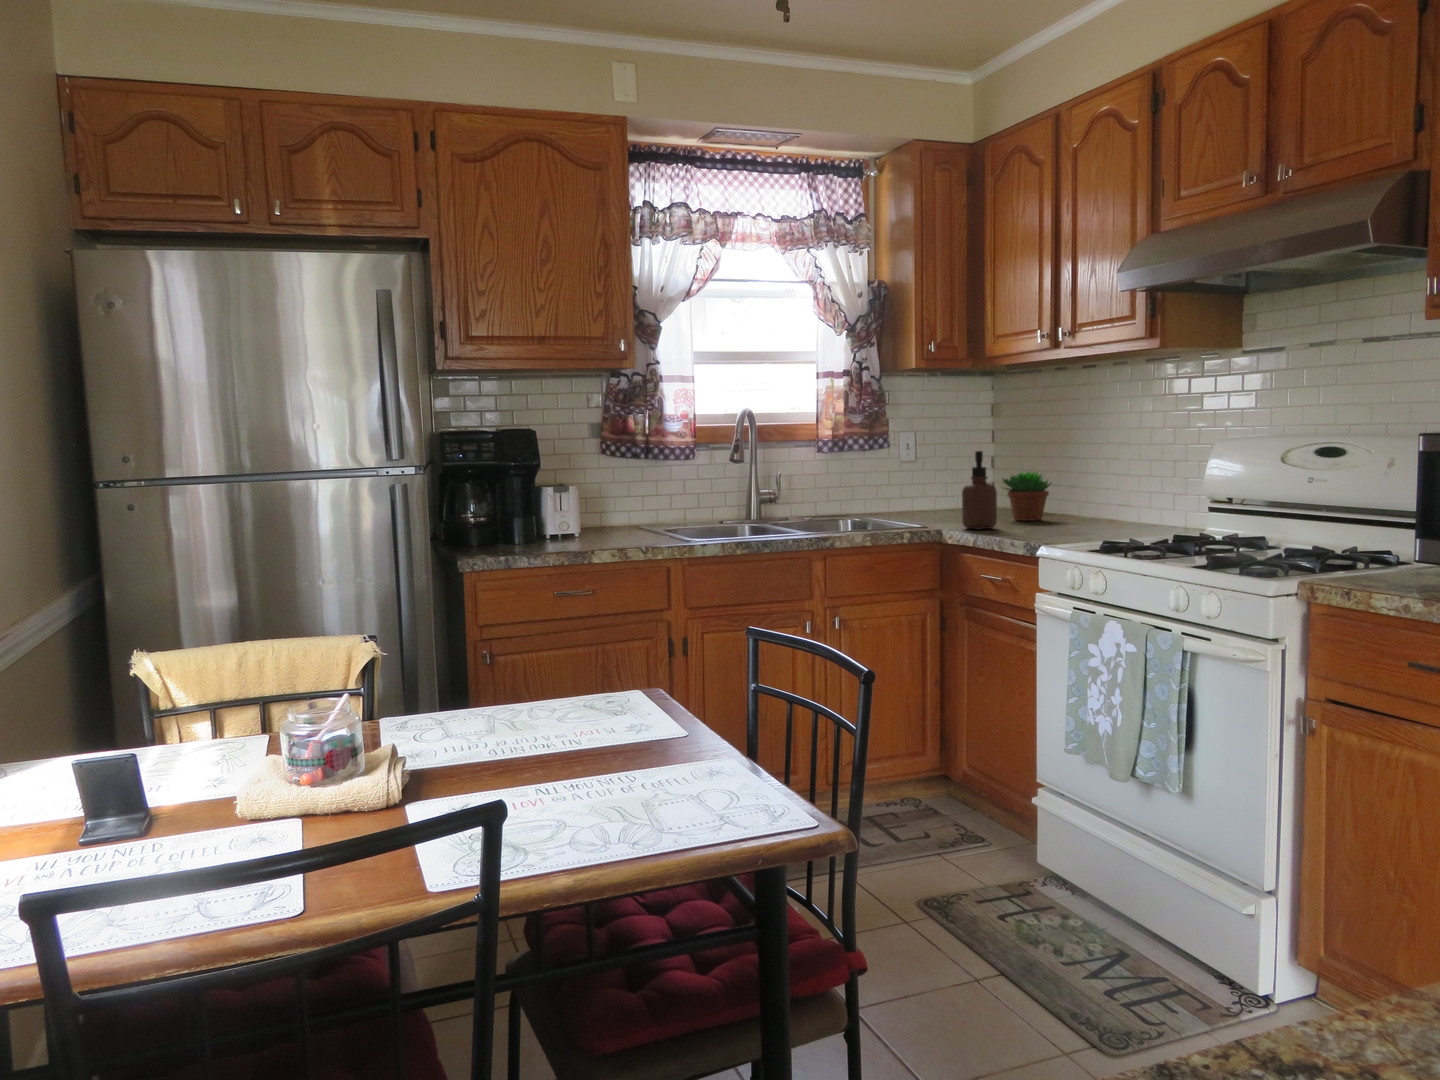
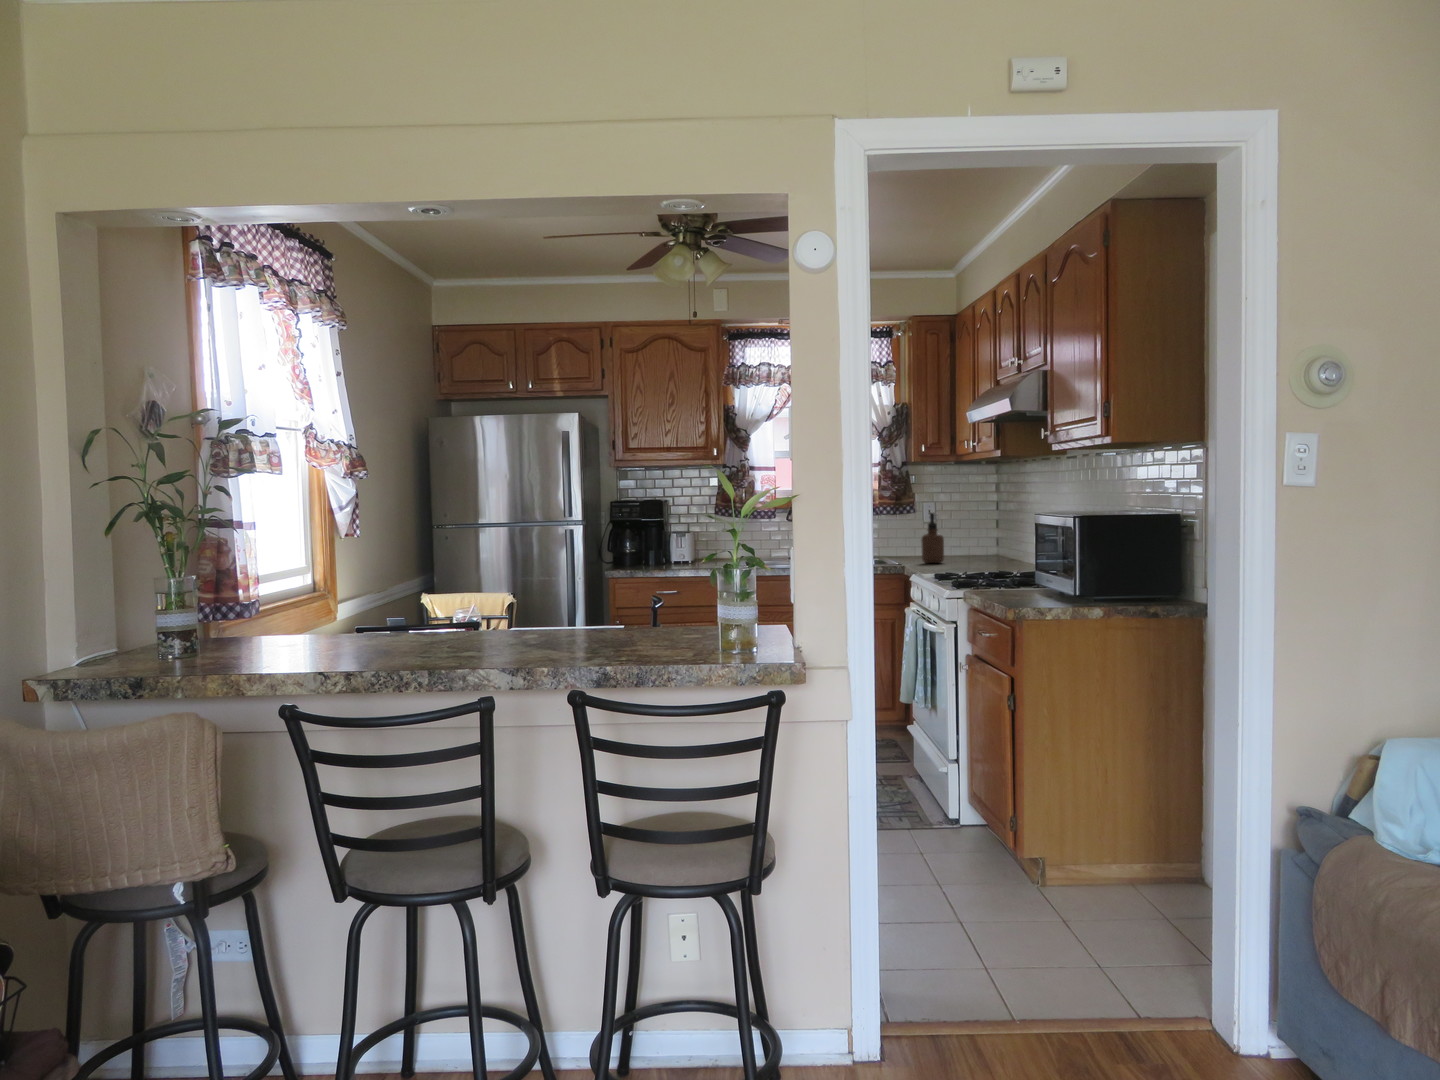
succulent plant: present [1002,472,1051,521] -> none [967,526,1000,560]

